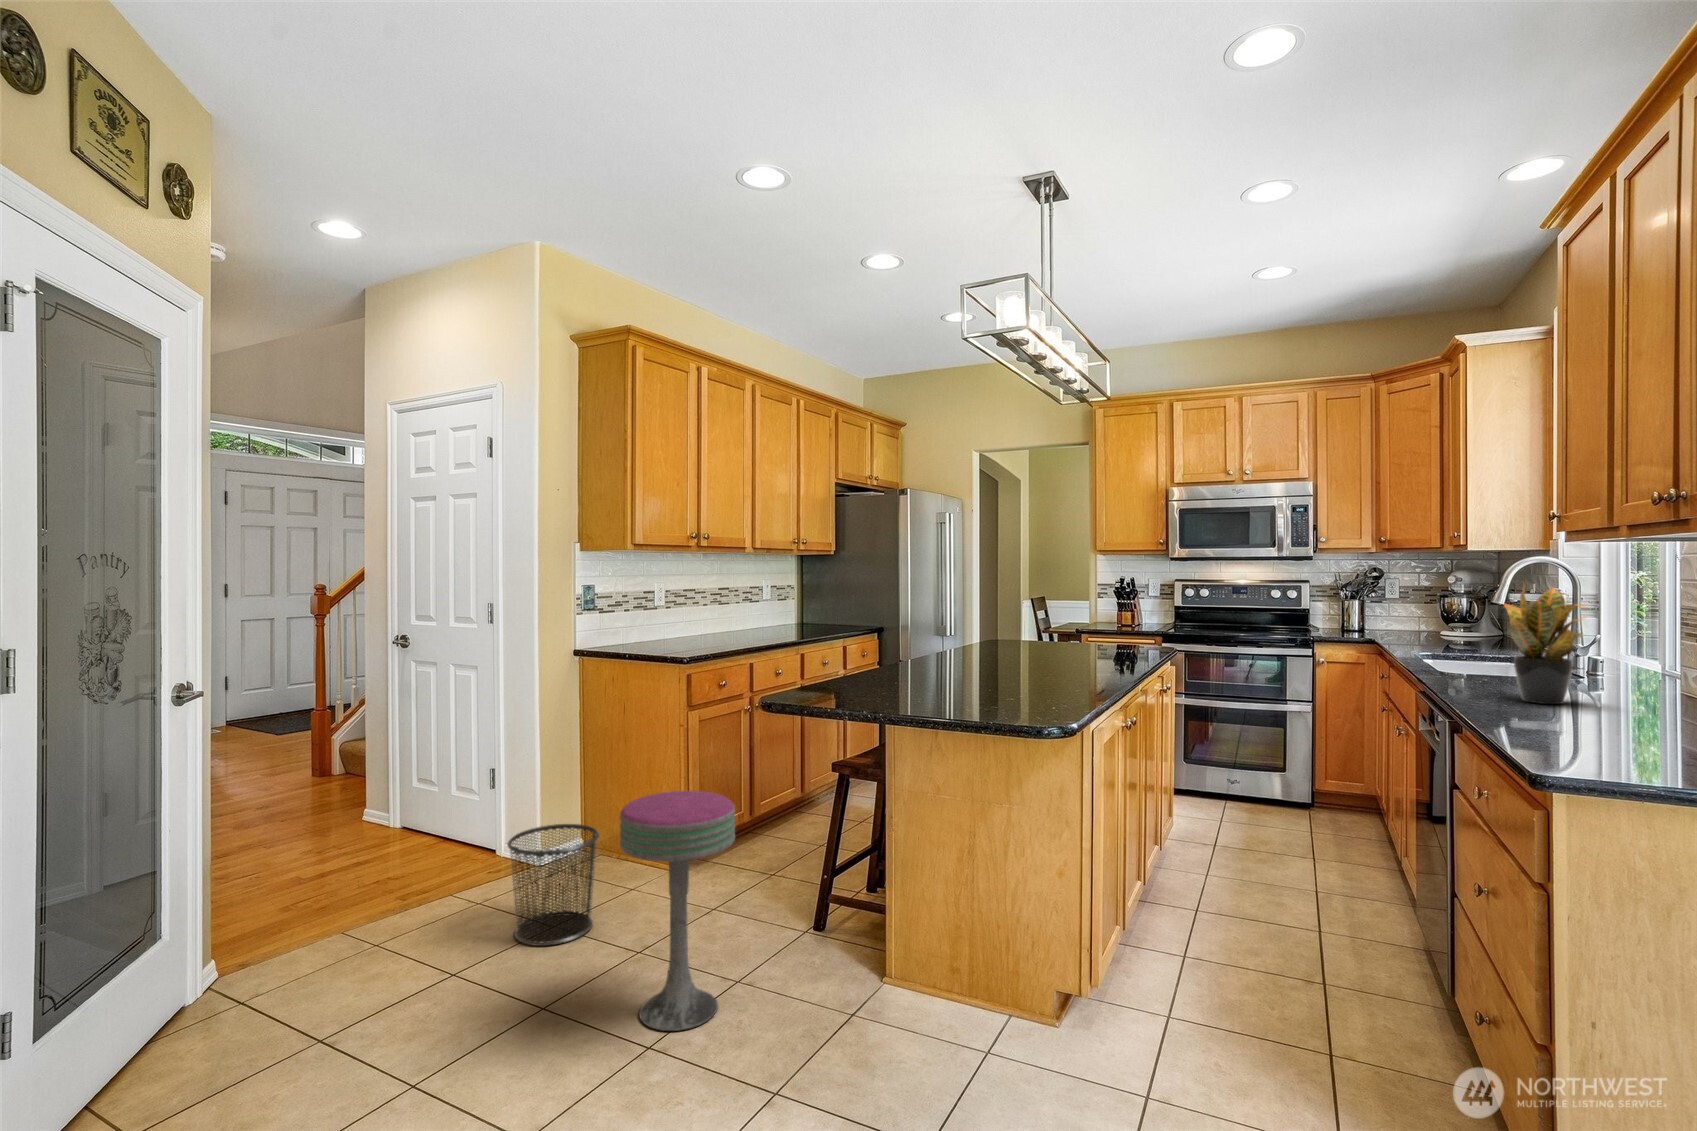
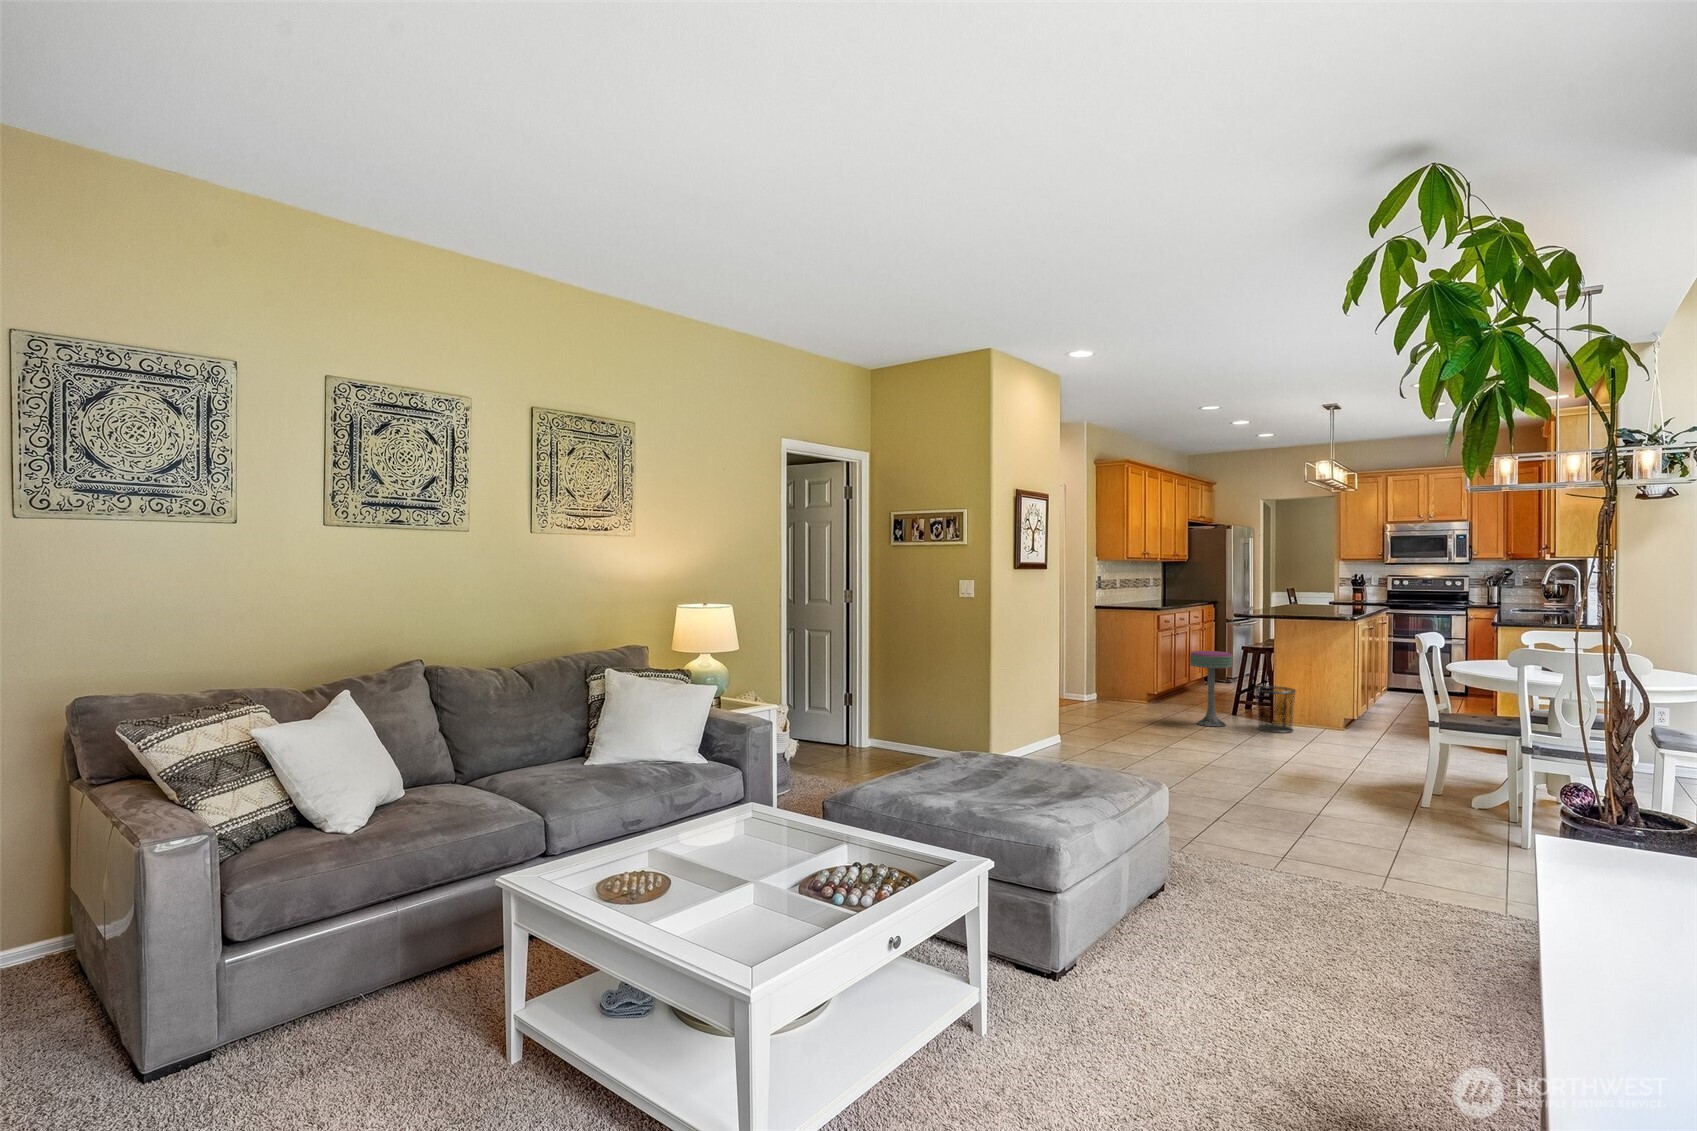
potted plant: present [1504,585,1584,704] -> none [1527,575,1564,621]
trash can: present [507,824,599,946] -> present [1255,686,1296,733]

